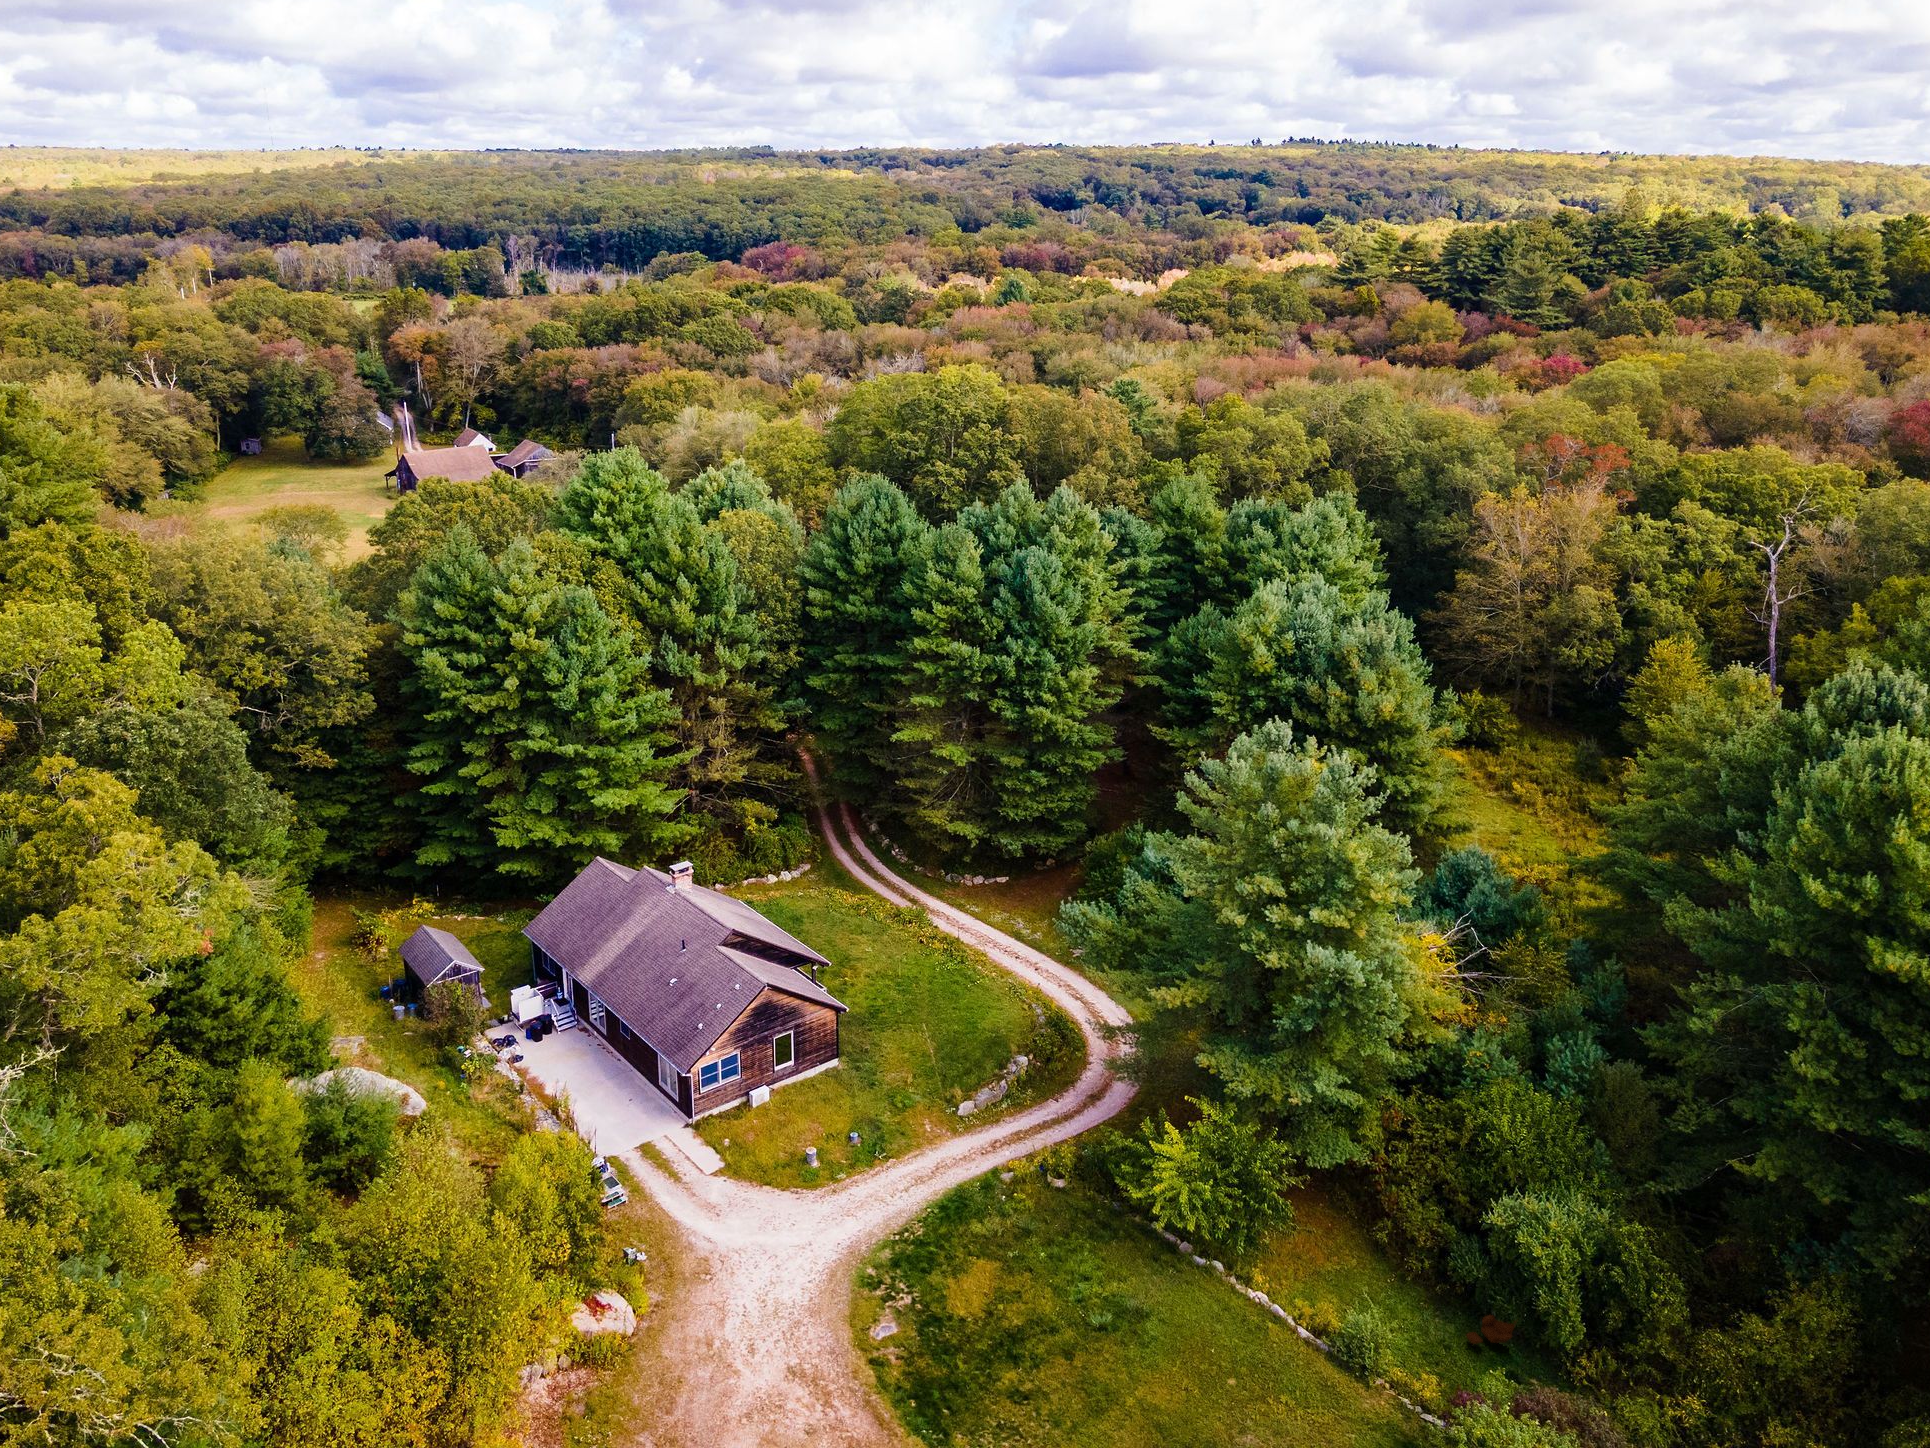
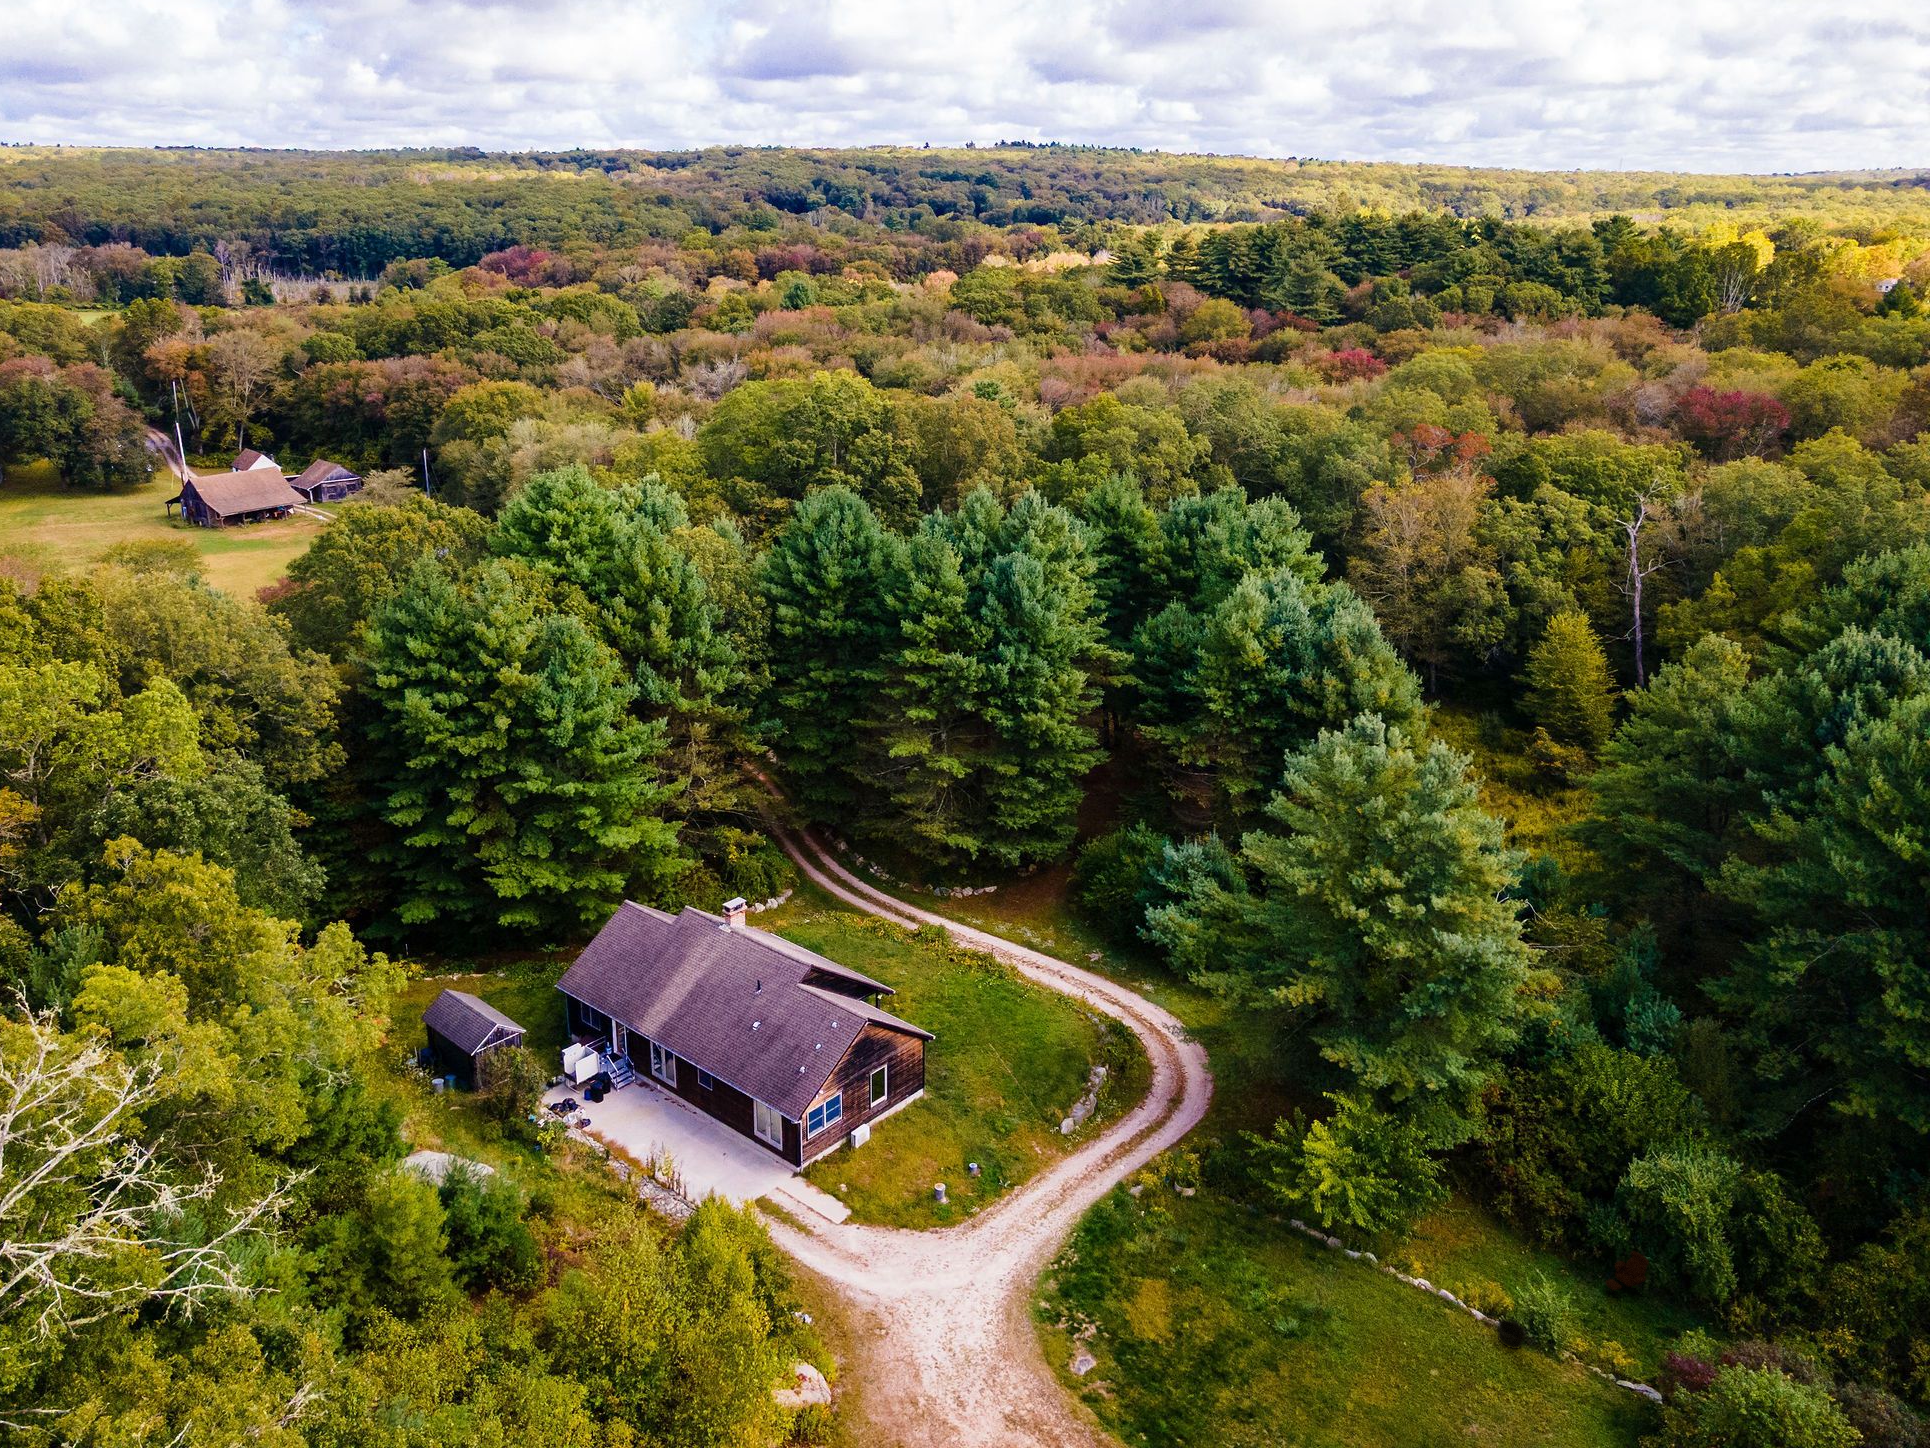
bucket: none [1320,1352,1350,1385] -> present [1498,1318,1526,1349]

